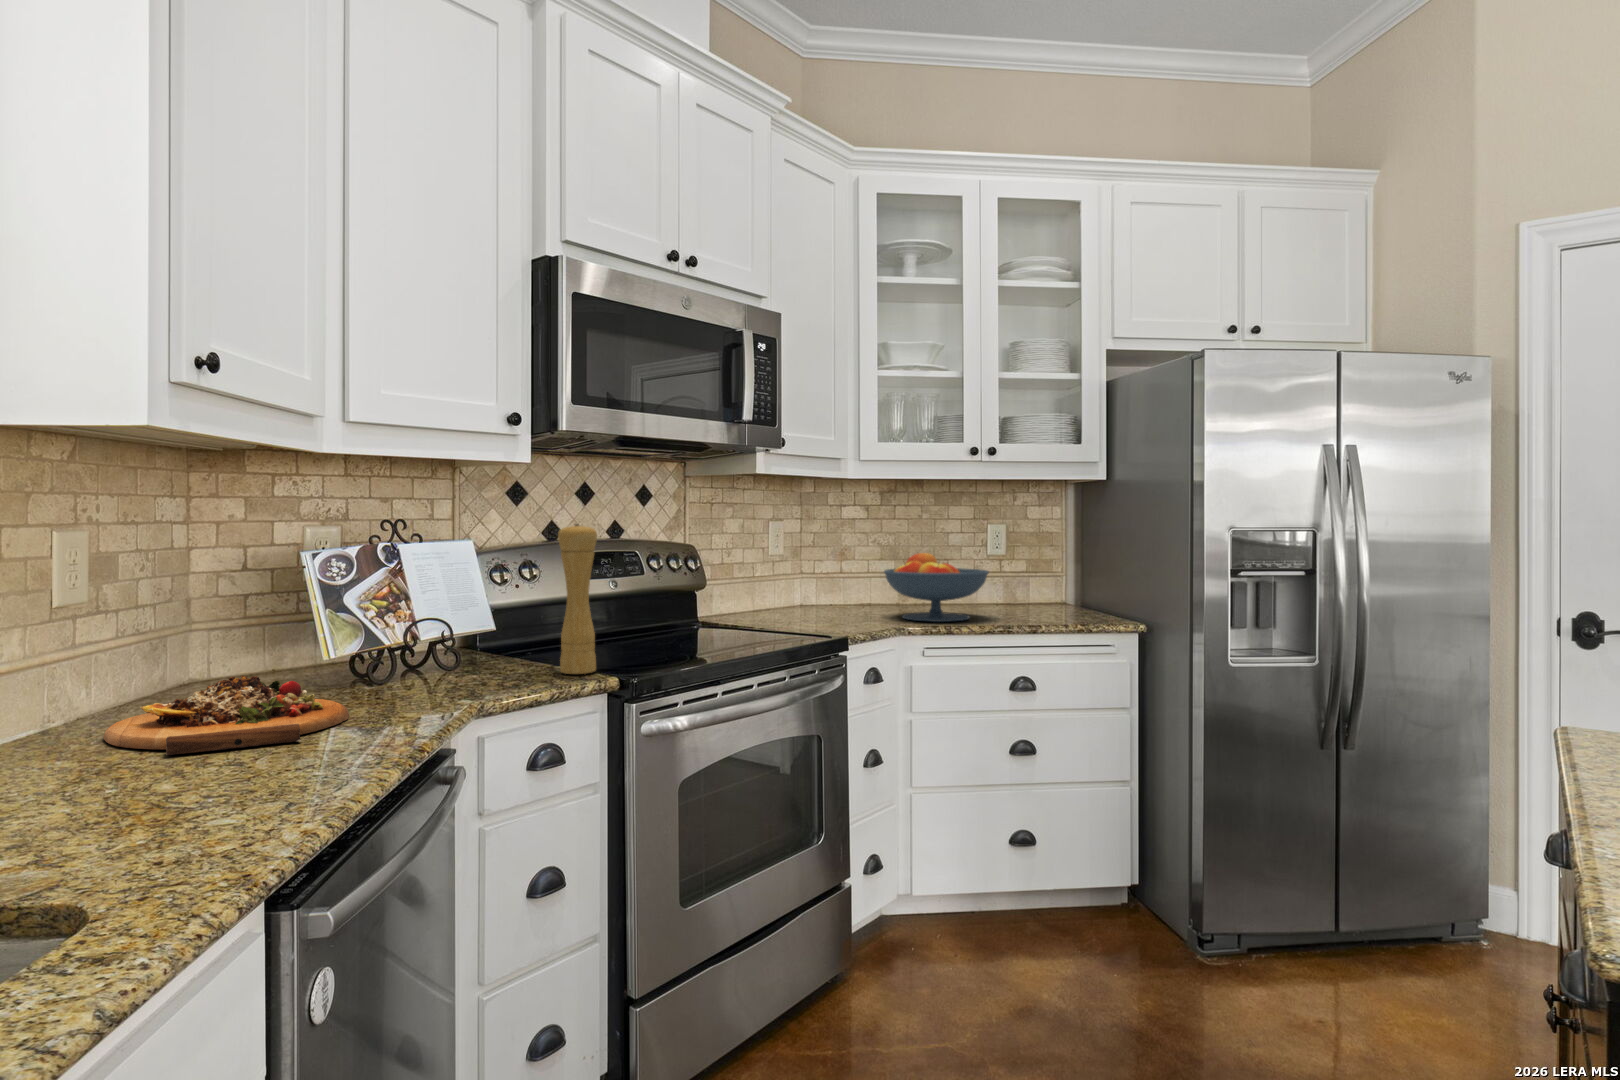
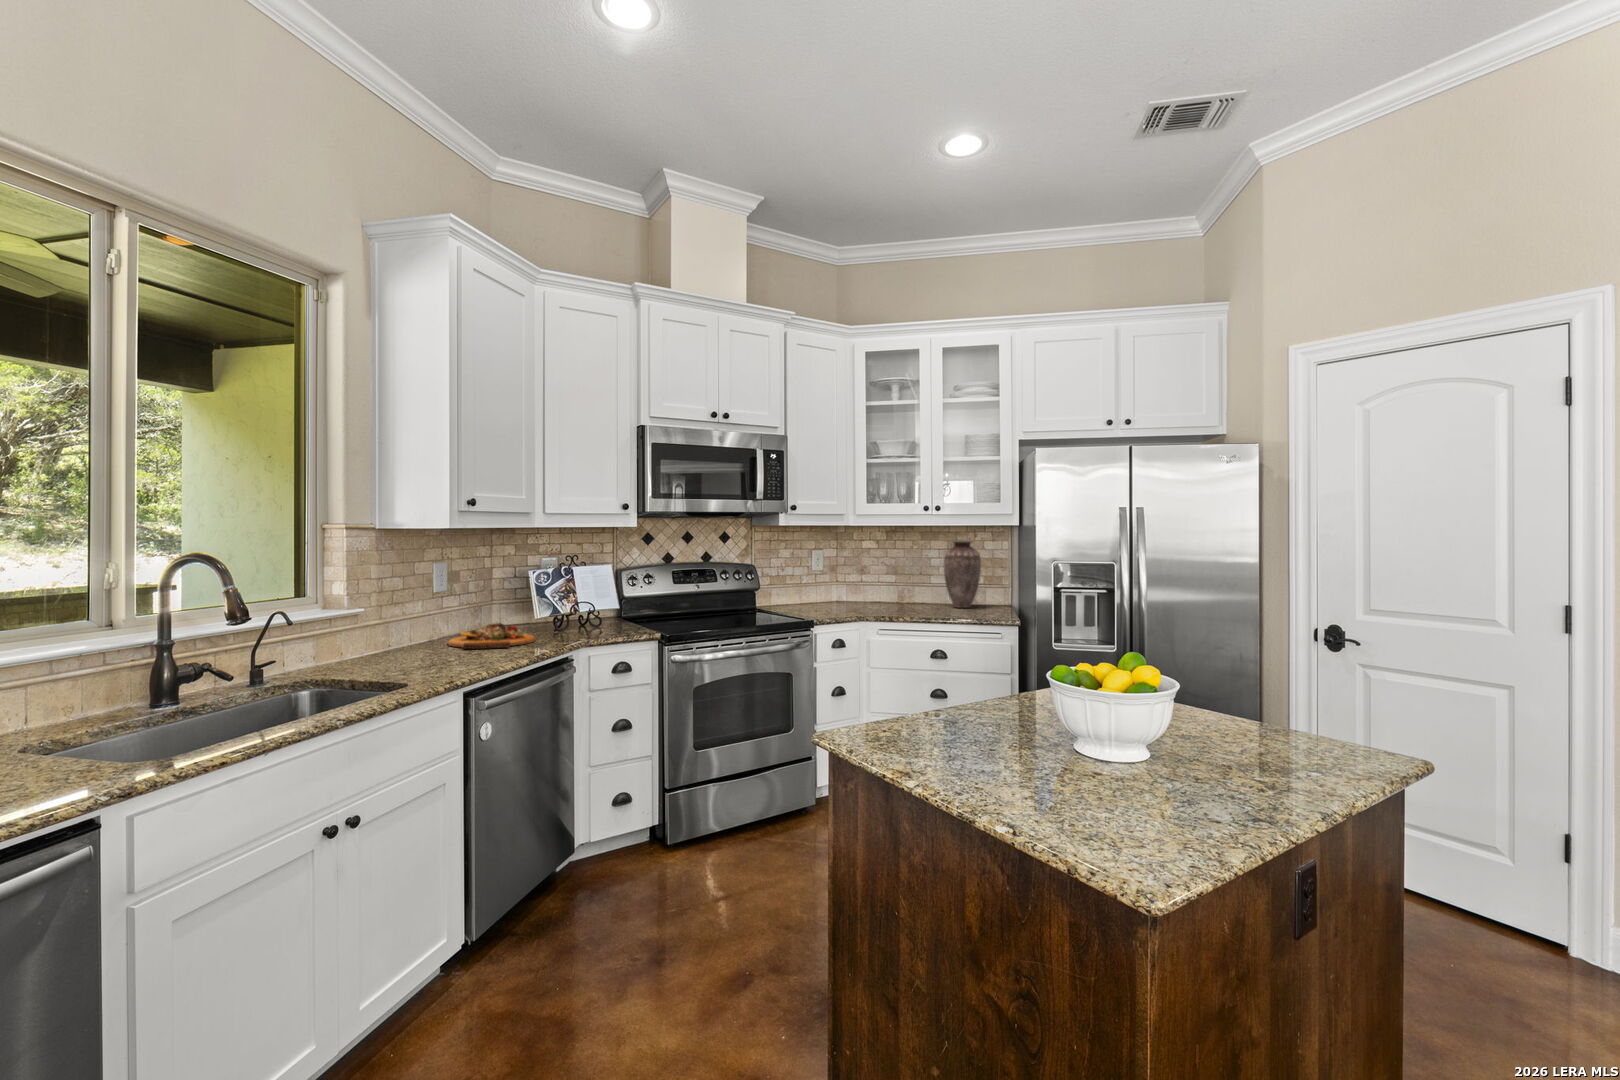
vase: none [986,505,1045,610] -> present [944,541,981,608]
pepper mill: present [558,524,597,674] -> none [639,559,657,631]
fruit bowl: present [884,553,988,622] -> none [862,571,926,613]

